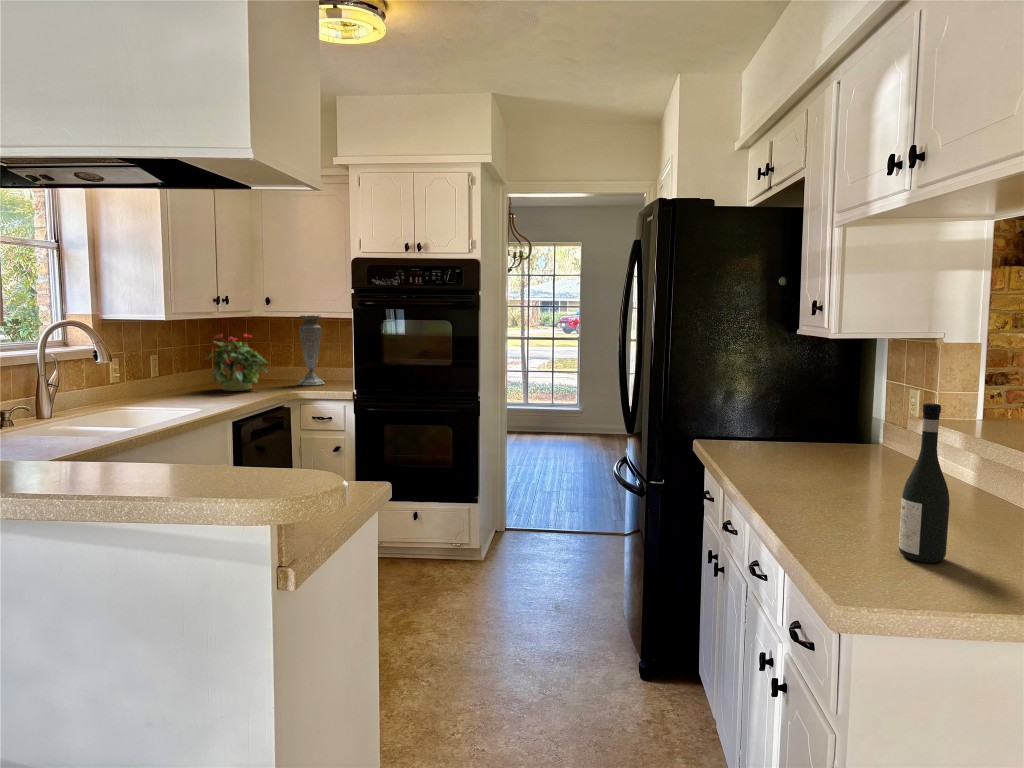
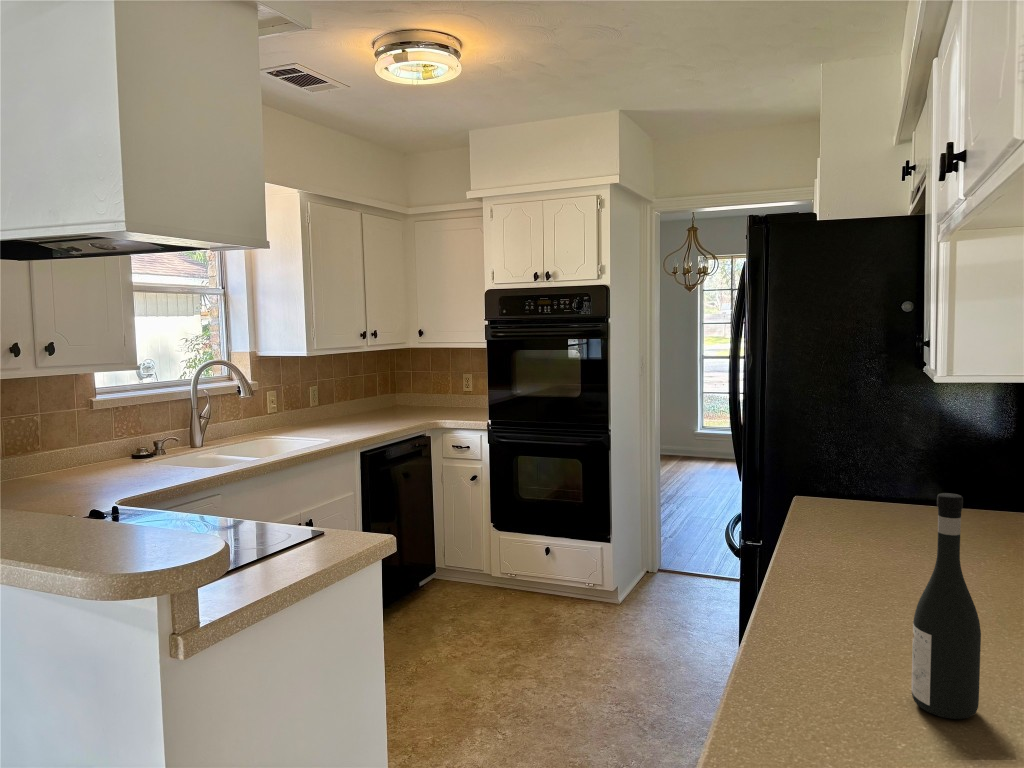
vase: present [298,315,325,385] -> none [445,346,471,414]
potted plant: present [206,334,268,391] -> none [355,365,413,420]

